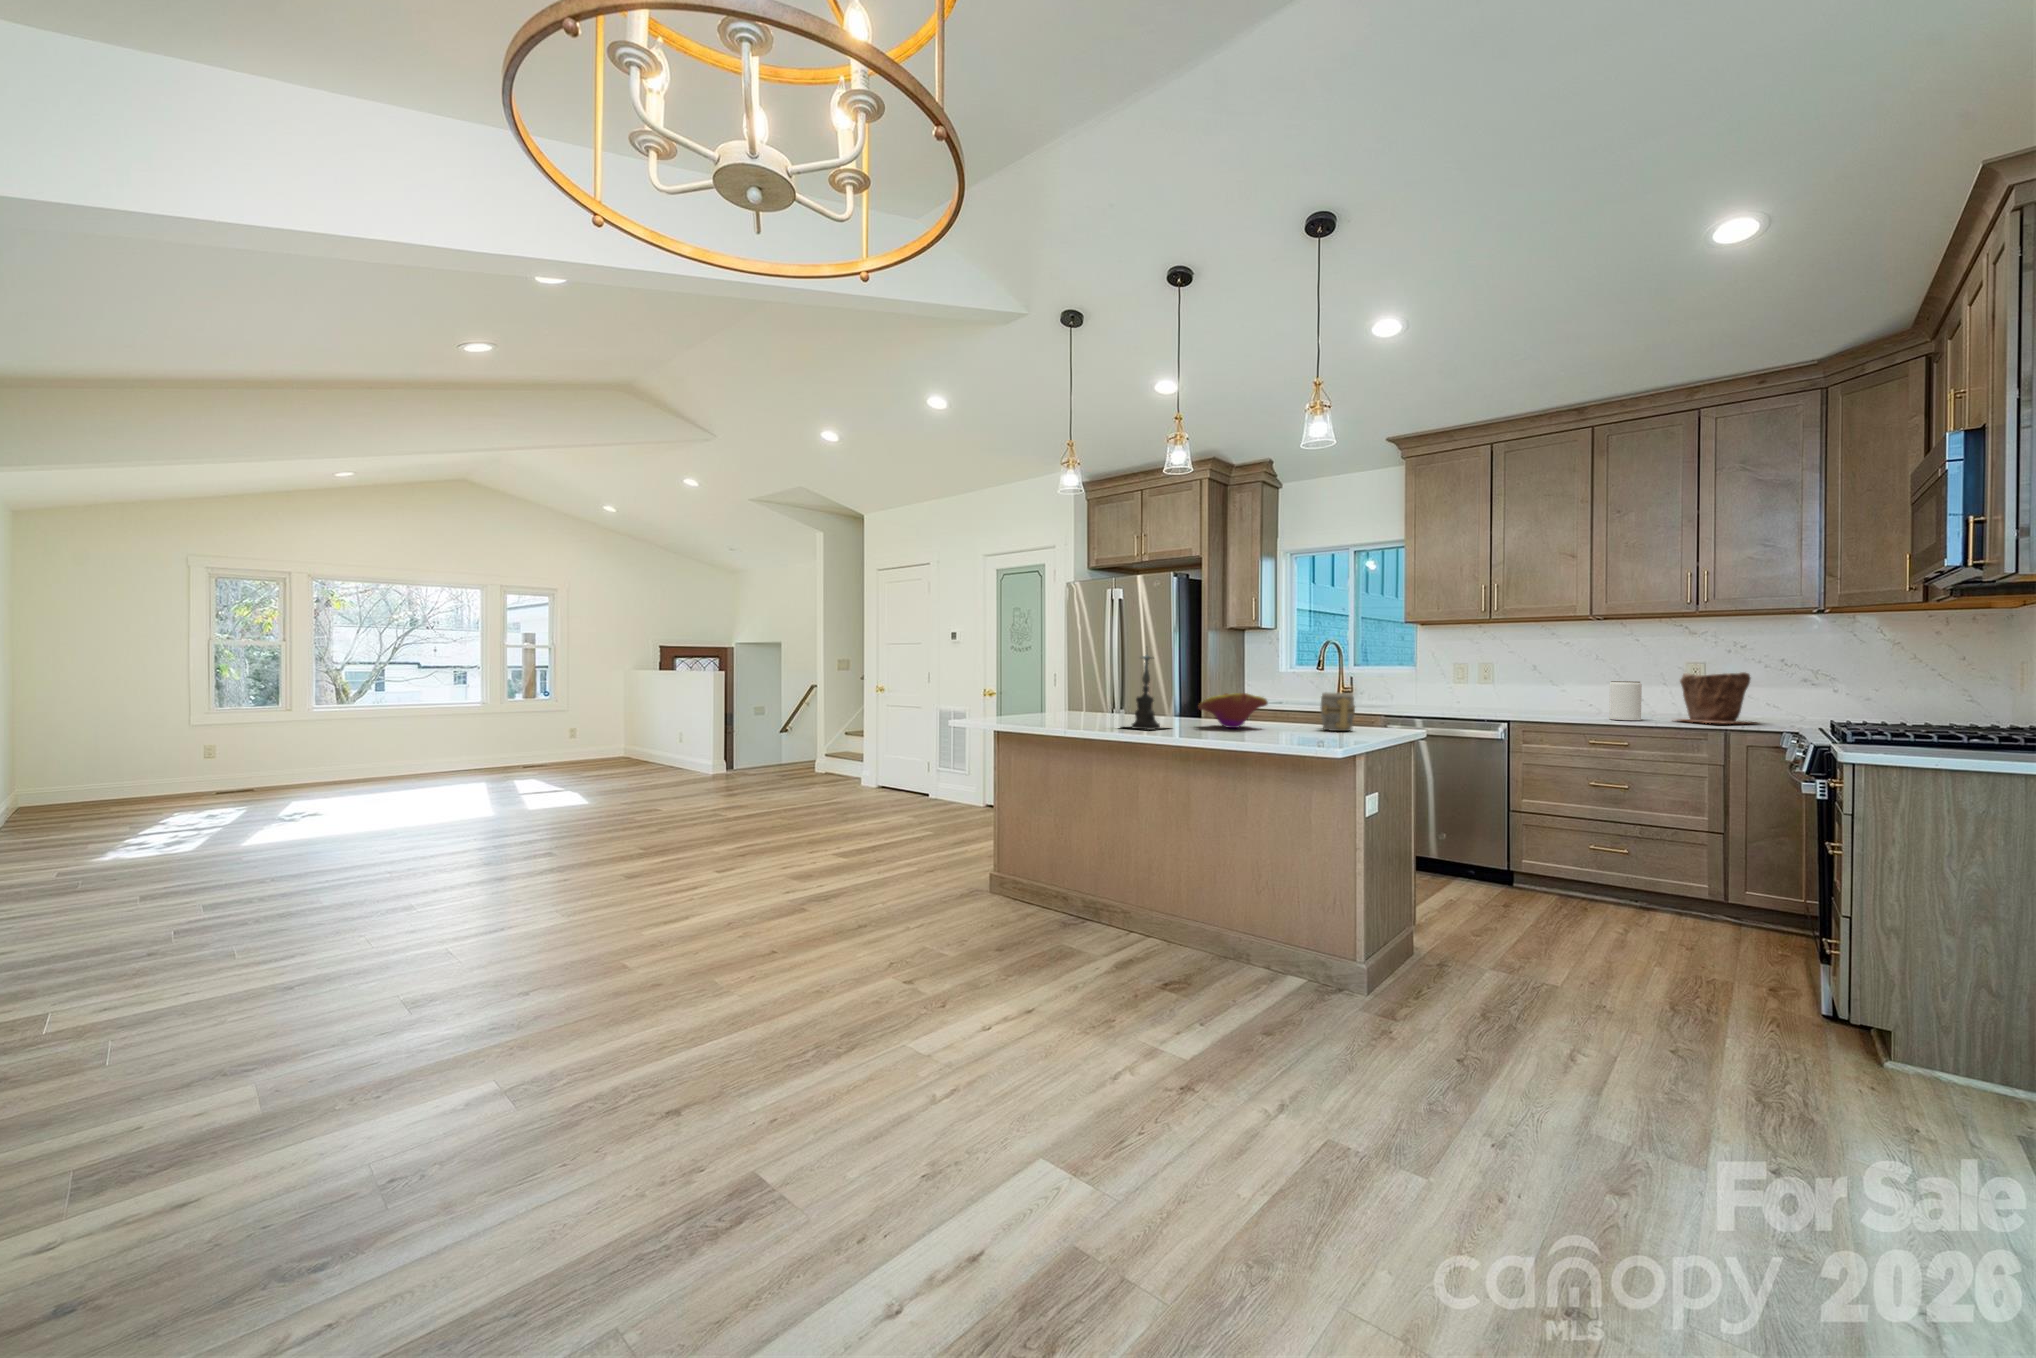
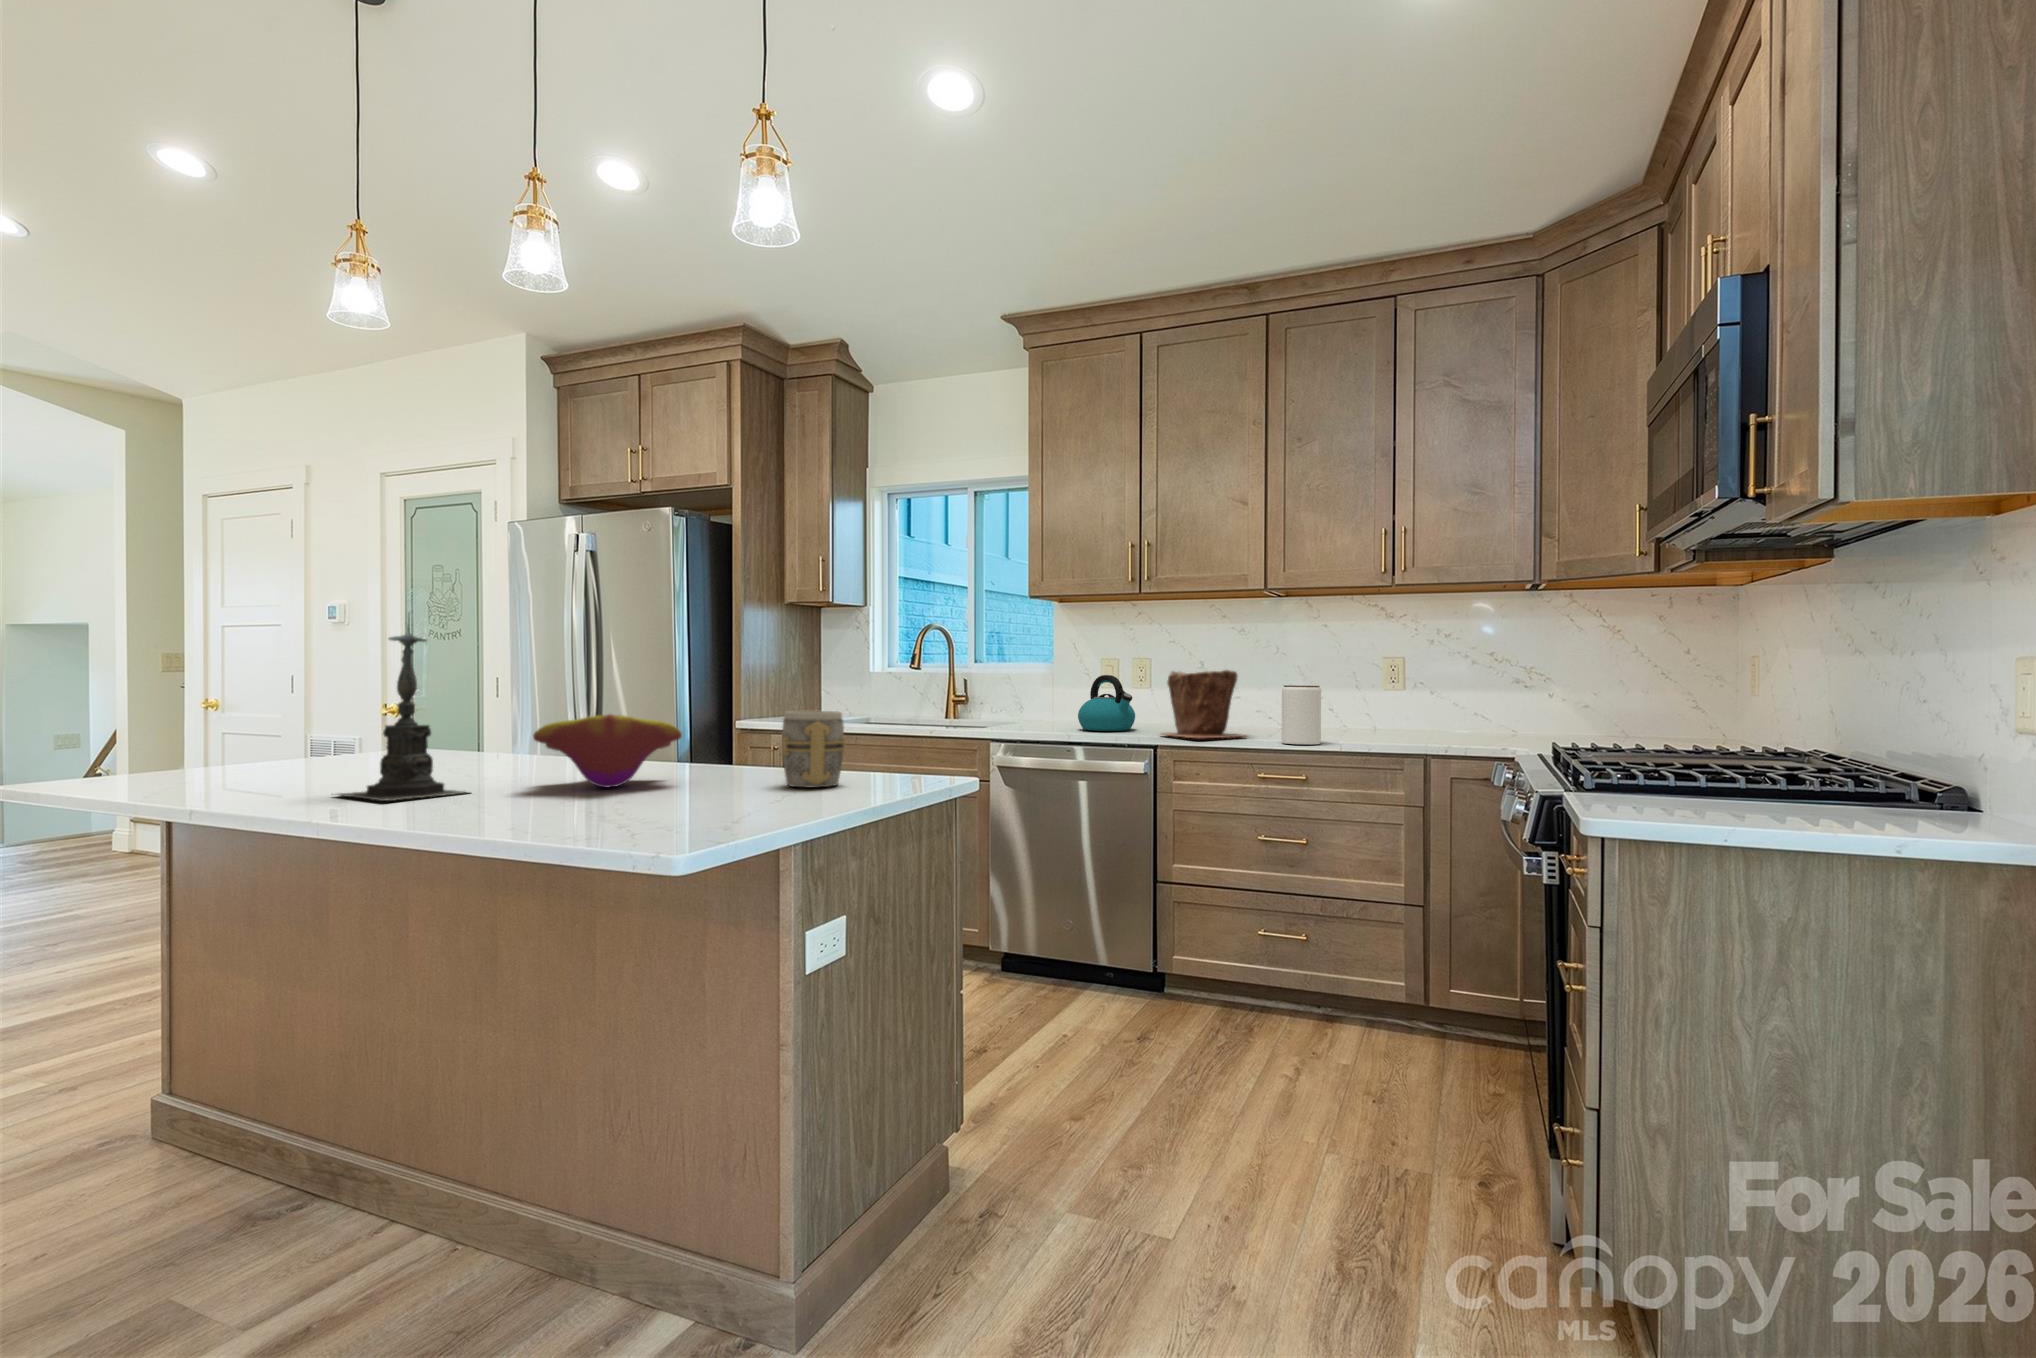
plant pot: present [1676,672,1751,724] -> present [1161,670,1245,738]
kettle: none [1445,674,1488,710] -> present [1078,675,1135,731]

